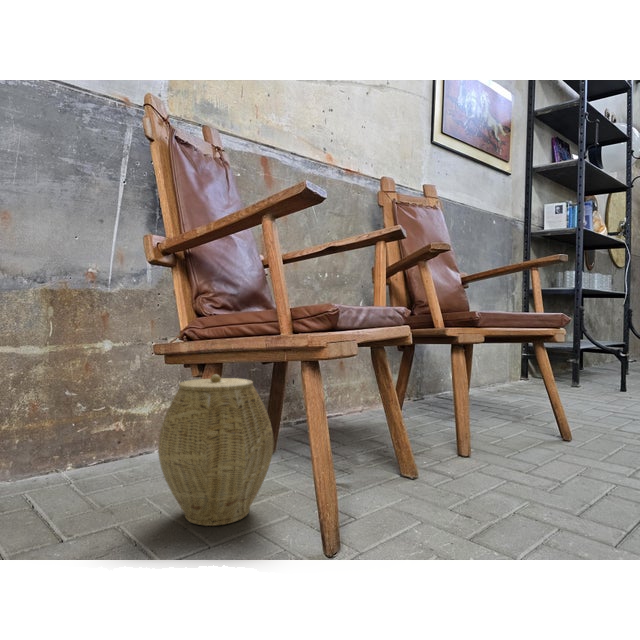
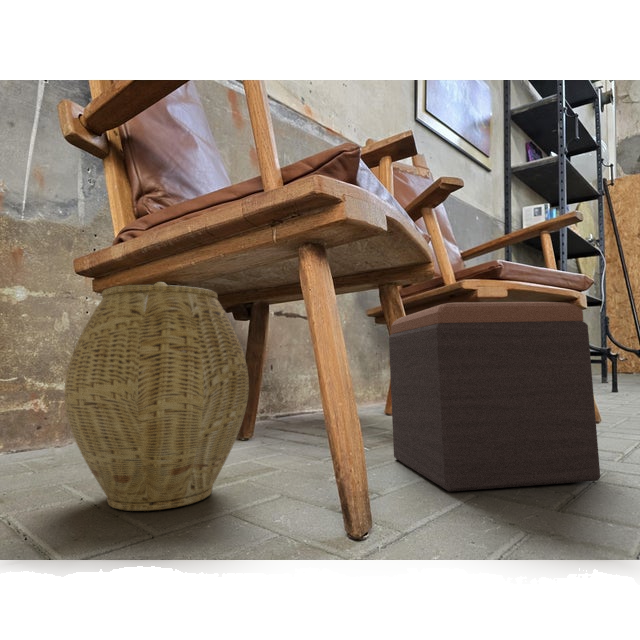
footstool: none [376,381,508,519] -> present [389,302,600,492]

